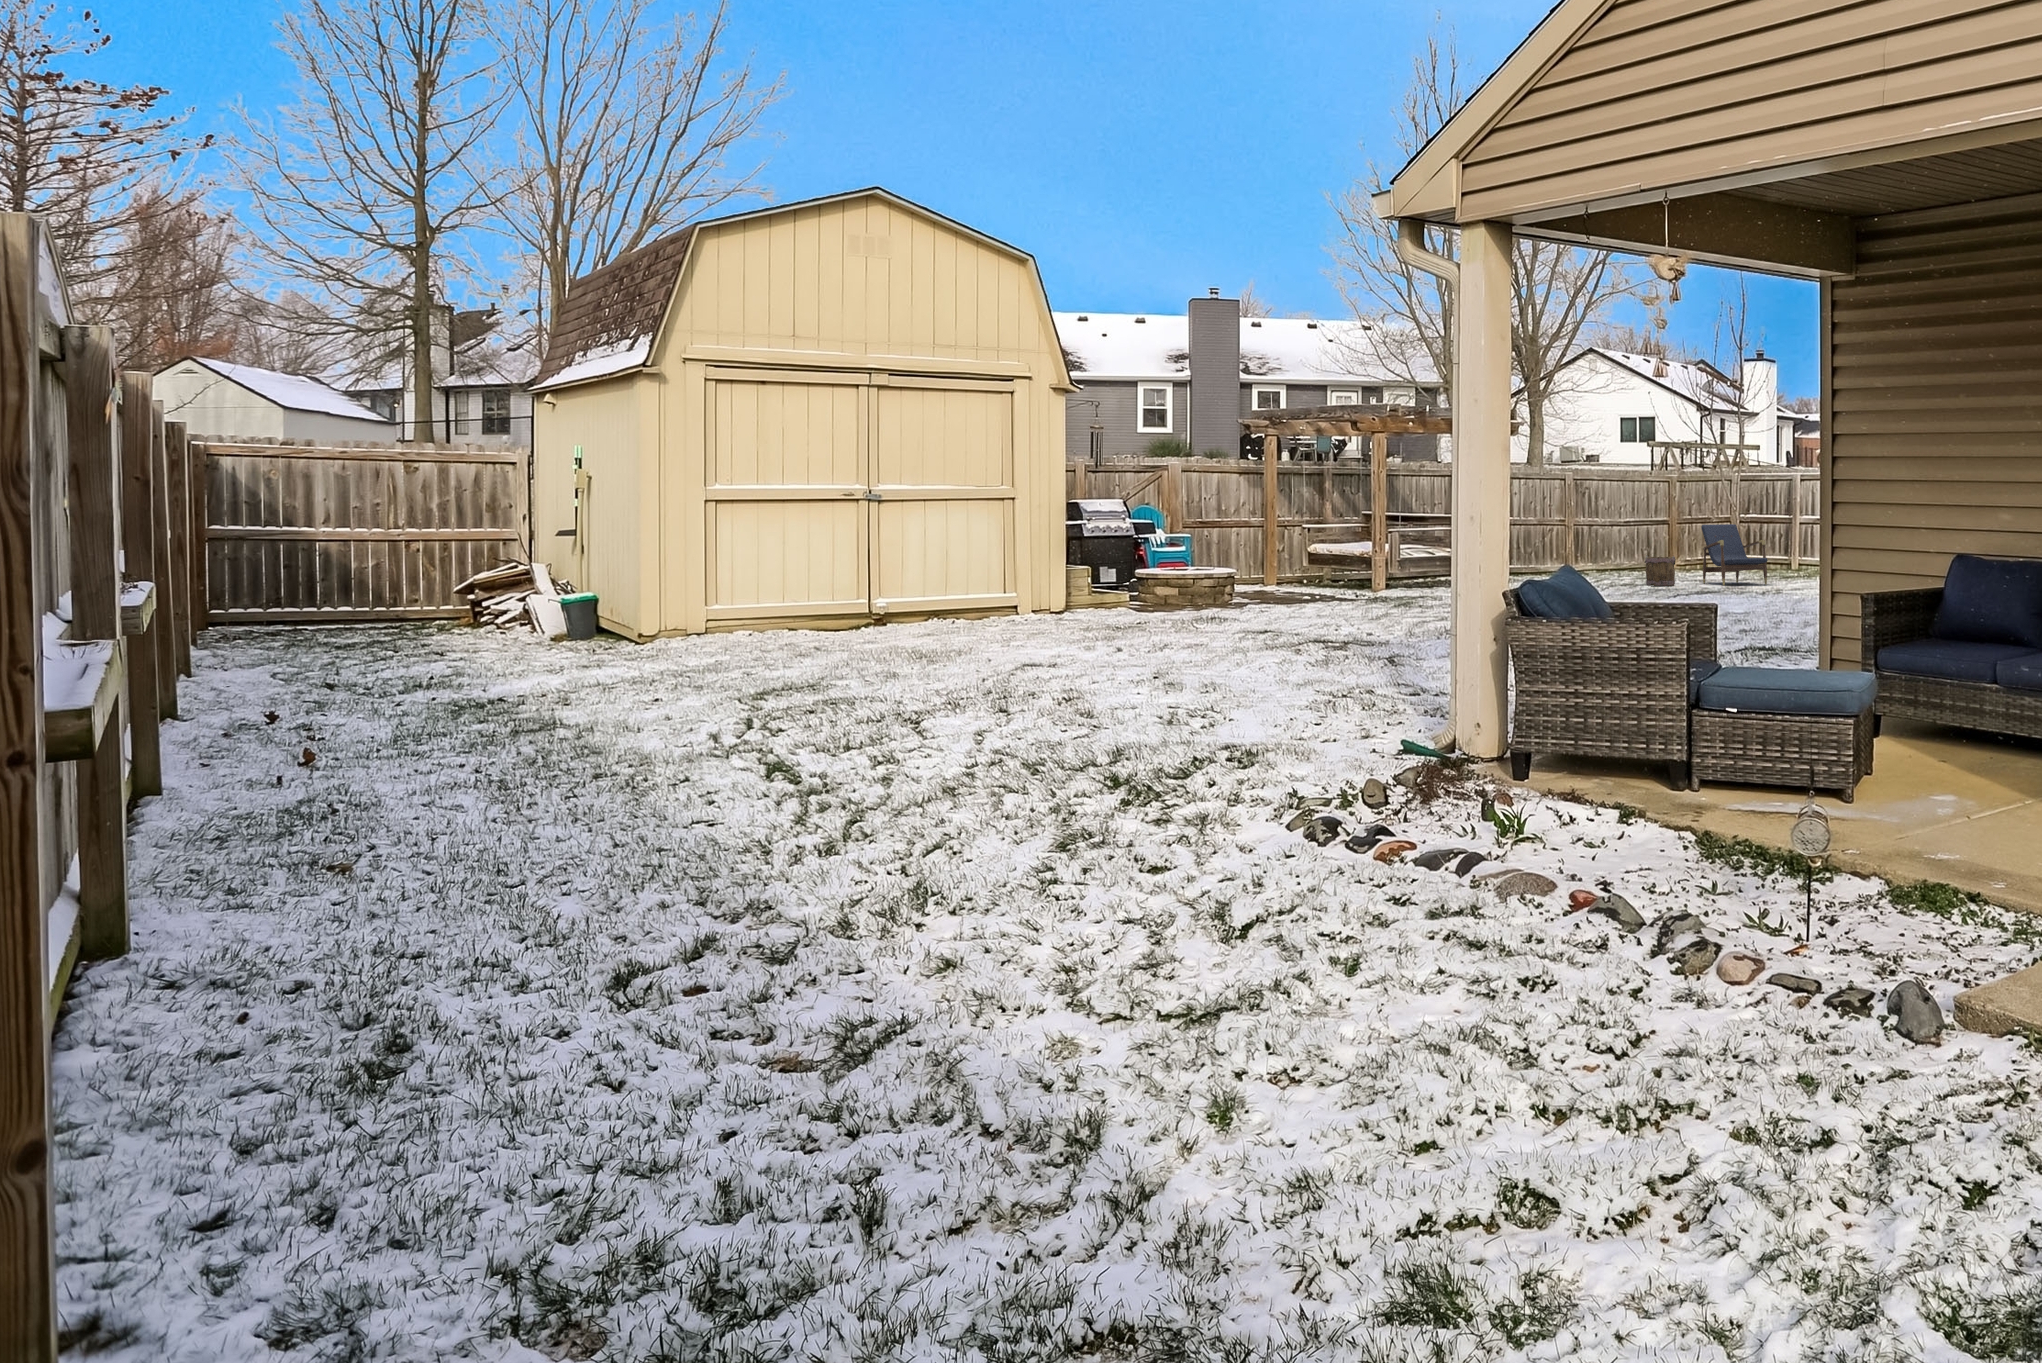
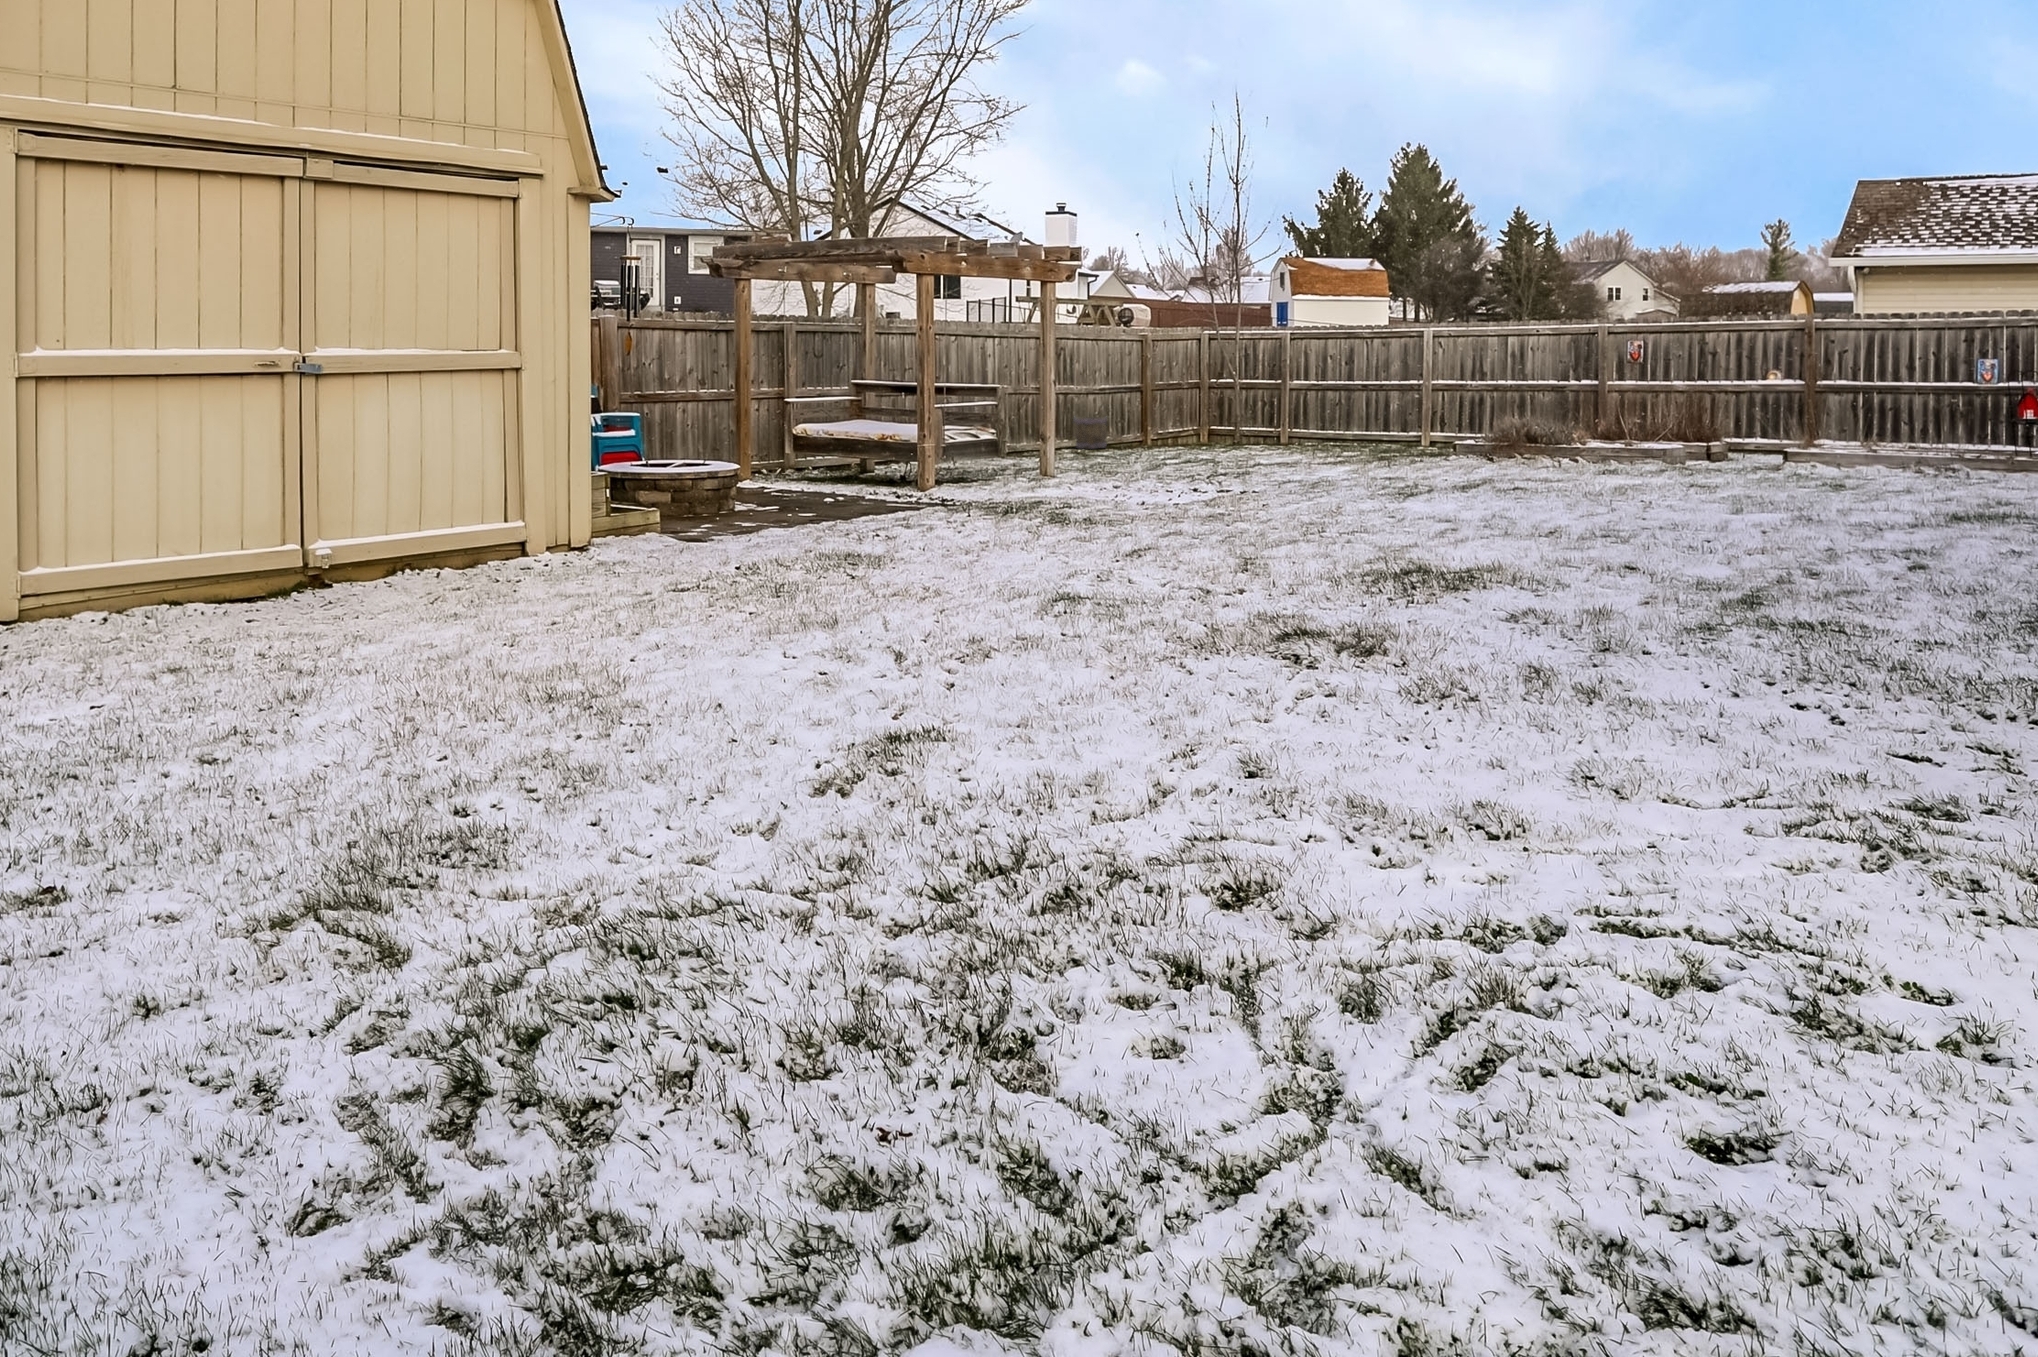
lounge chair: present [1701,524,1768,585] -> none [1120,381,1195,446]

